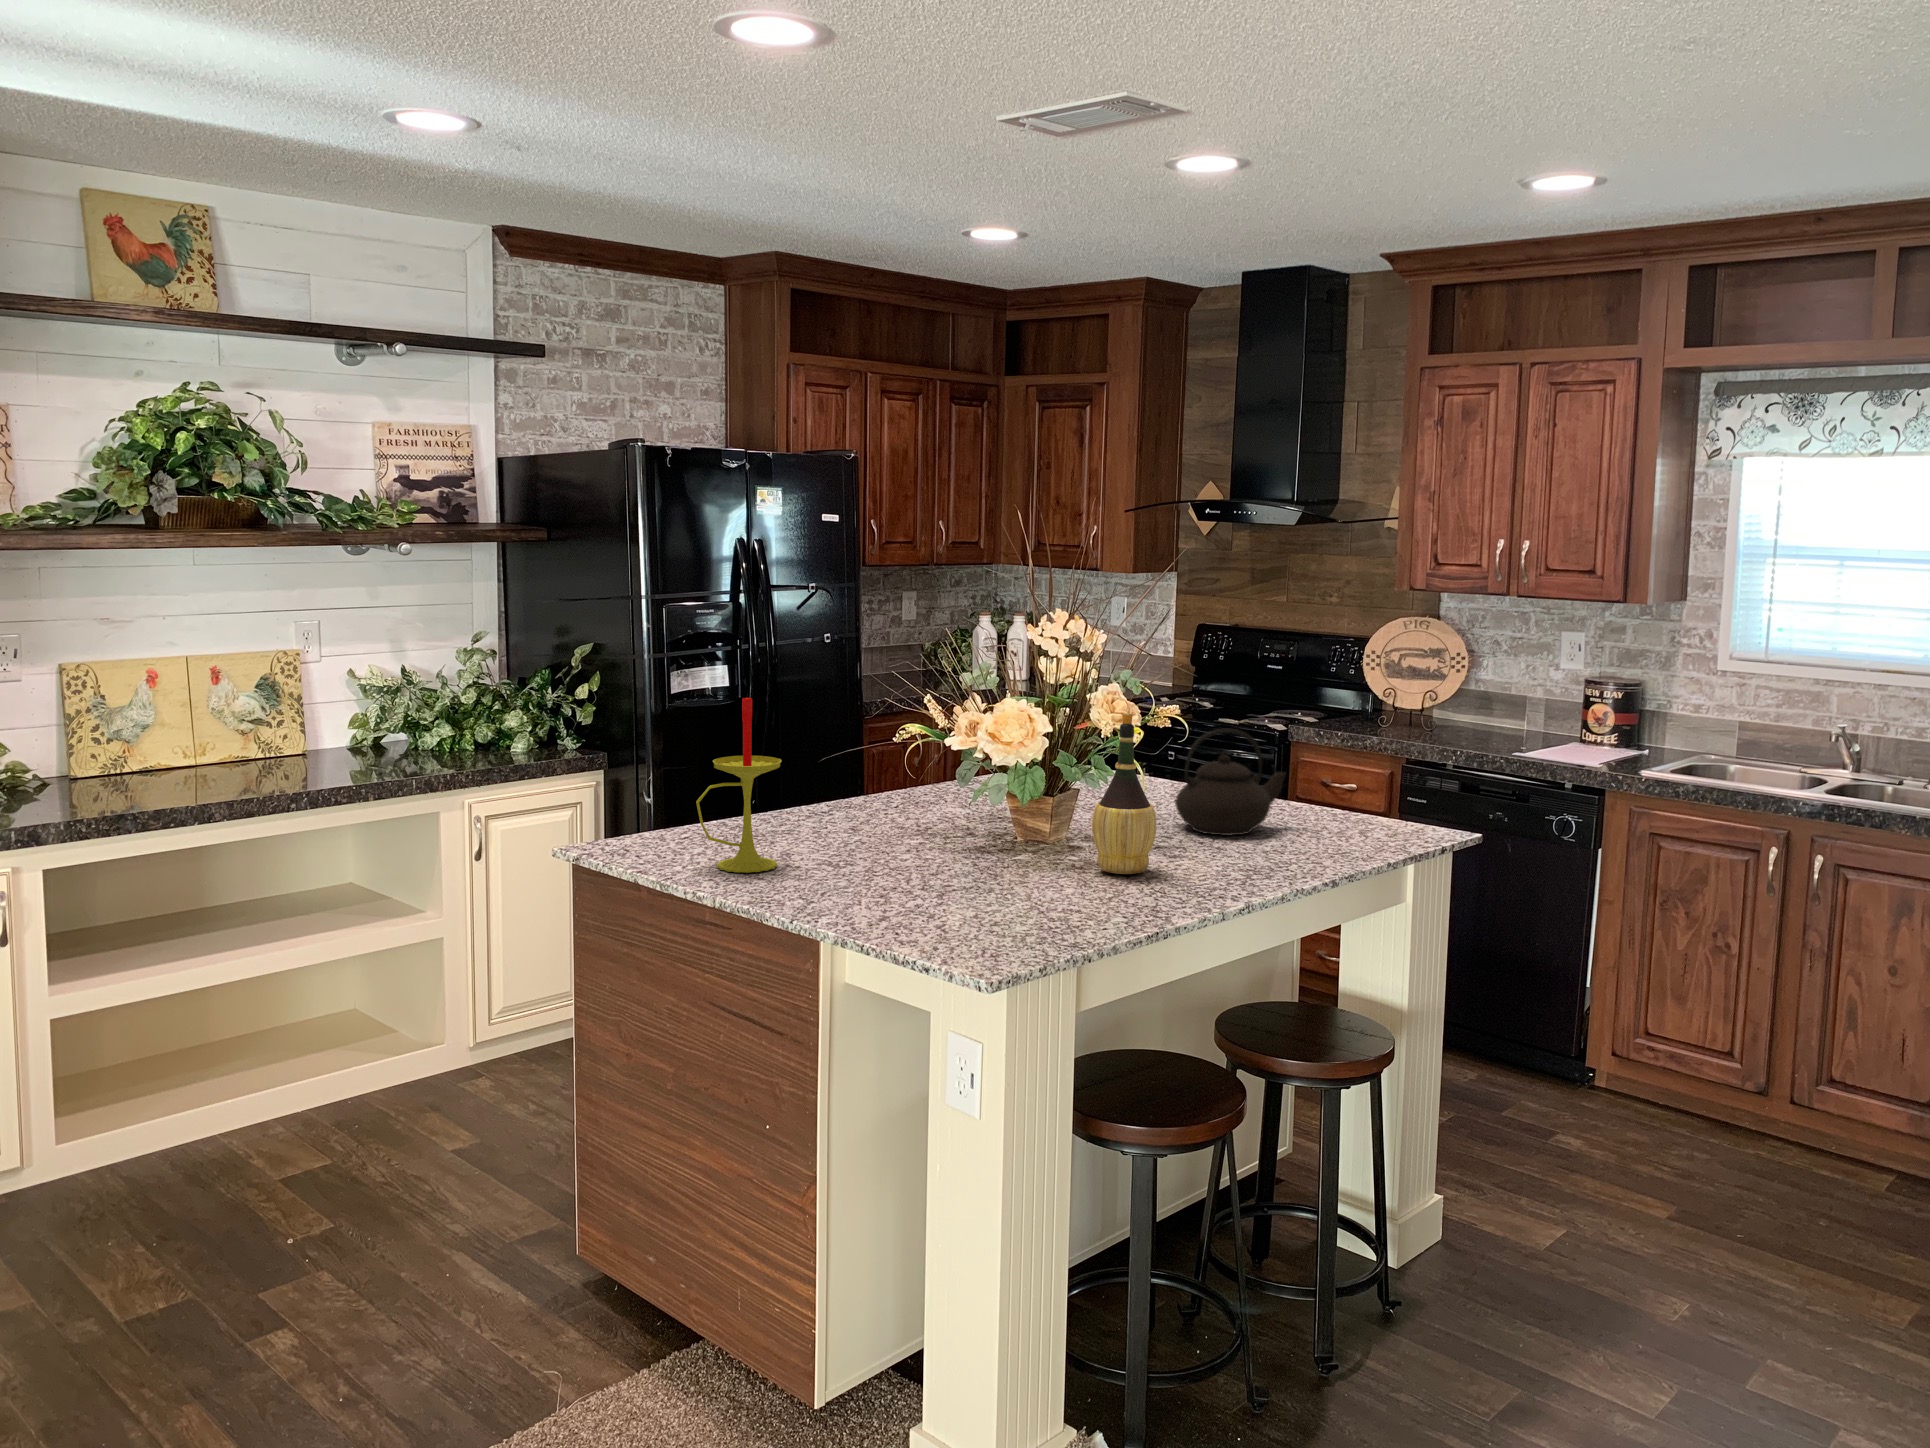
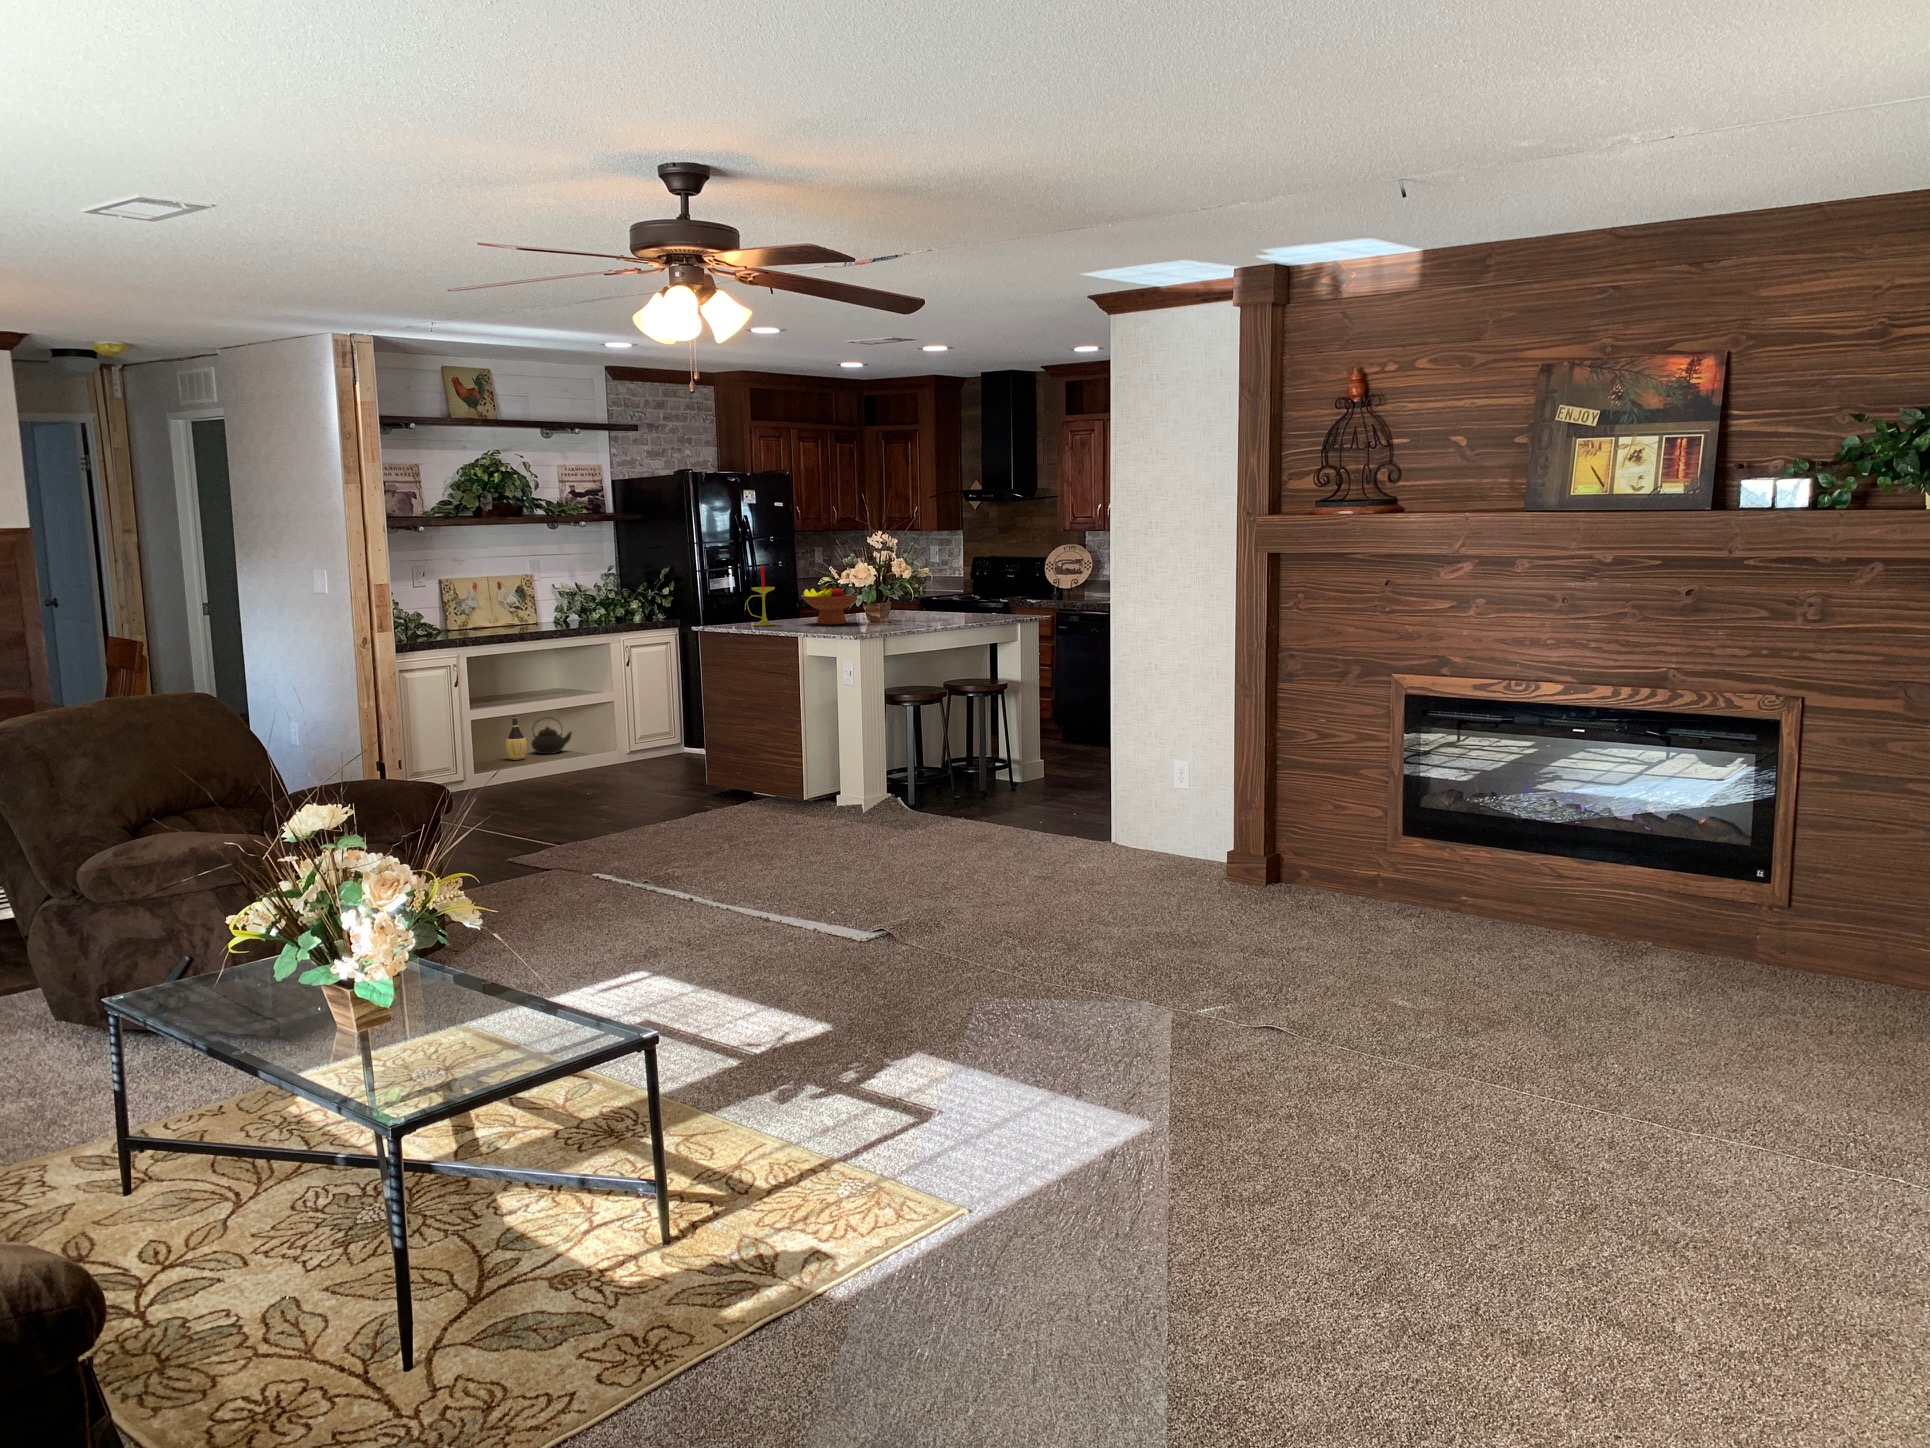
wine bottle: present [1092,713,1156,874] -> present [506,716,527,760]
teapot: present [1175,728,1285,835] -> present [531,717,573,754]
fruit bowl: none [854,756,1024,872] -> present [801,585,857,625]

